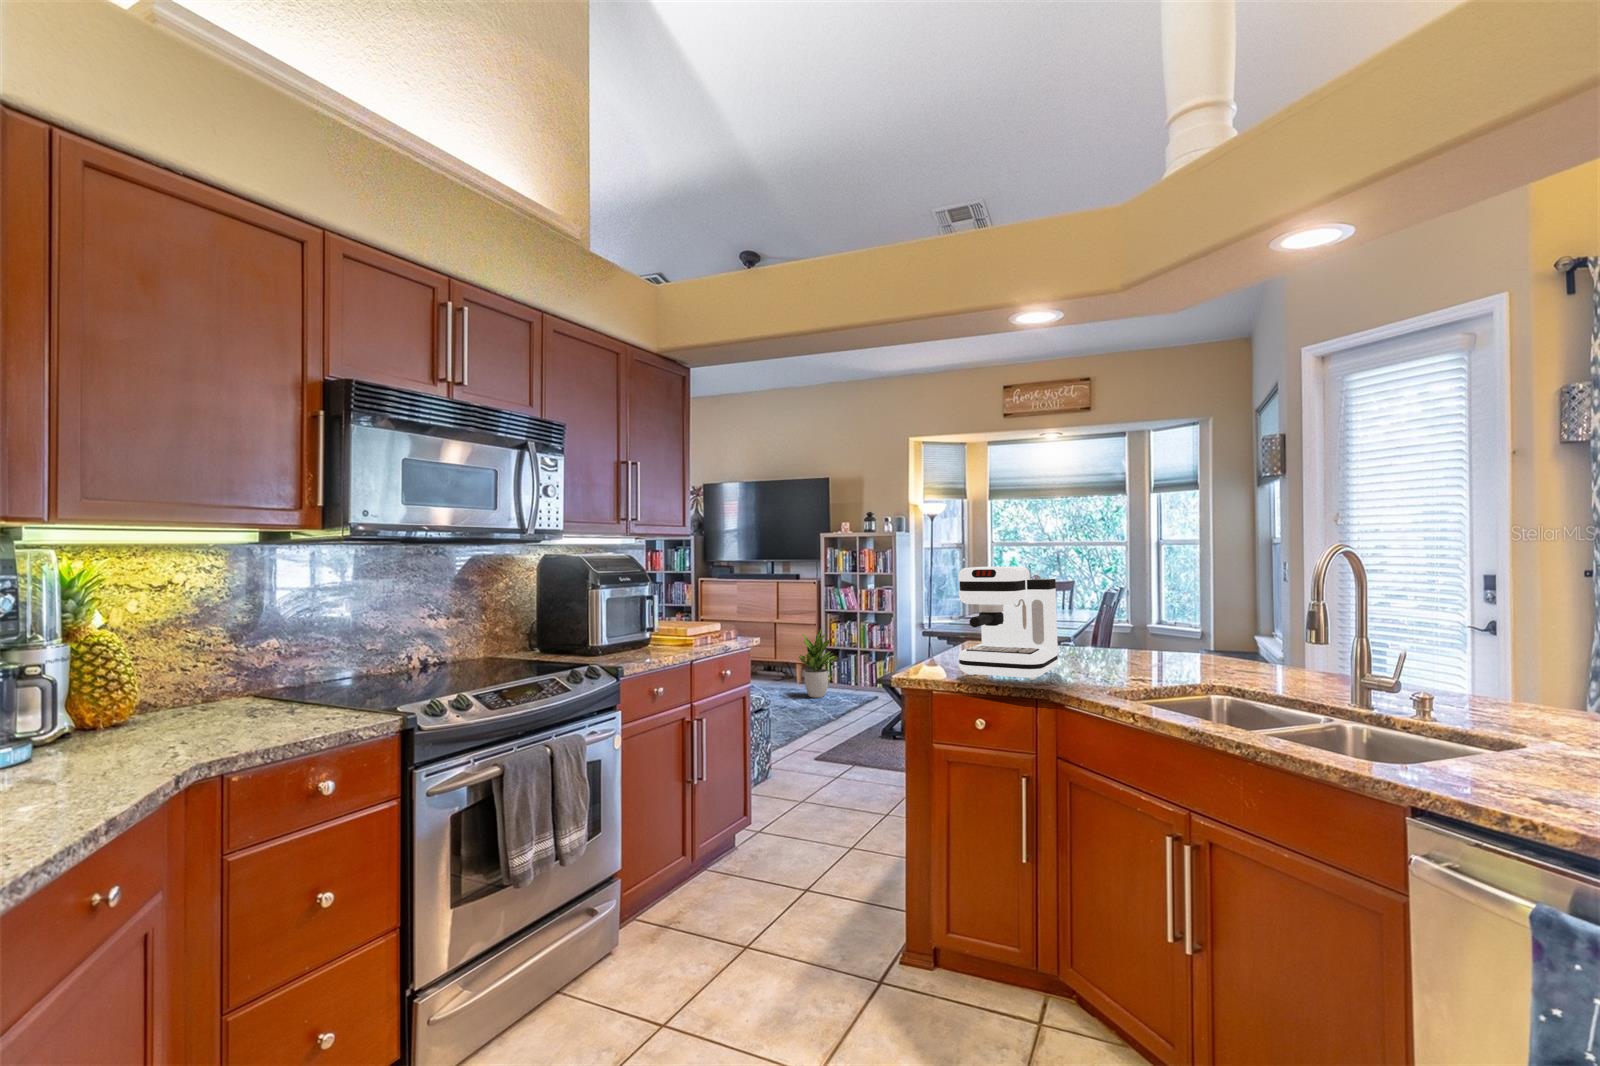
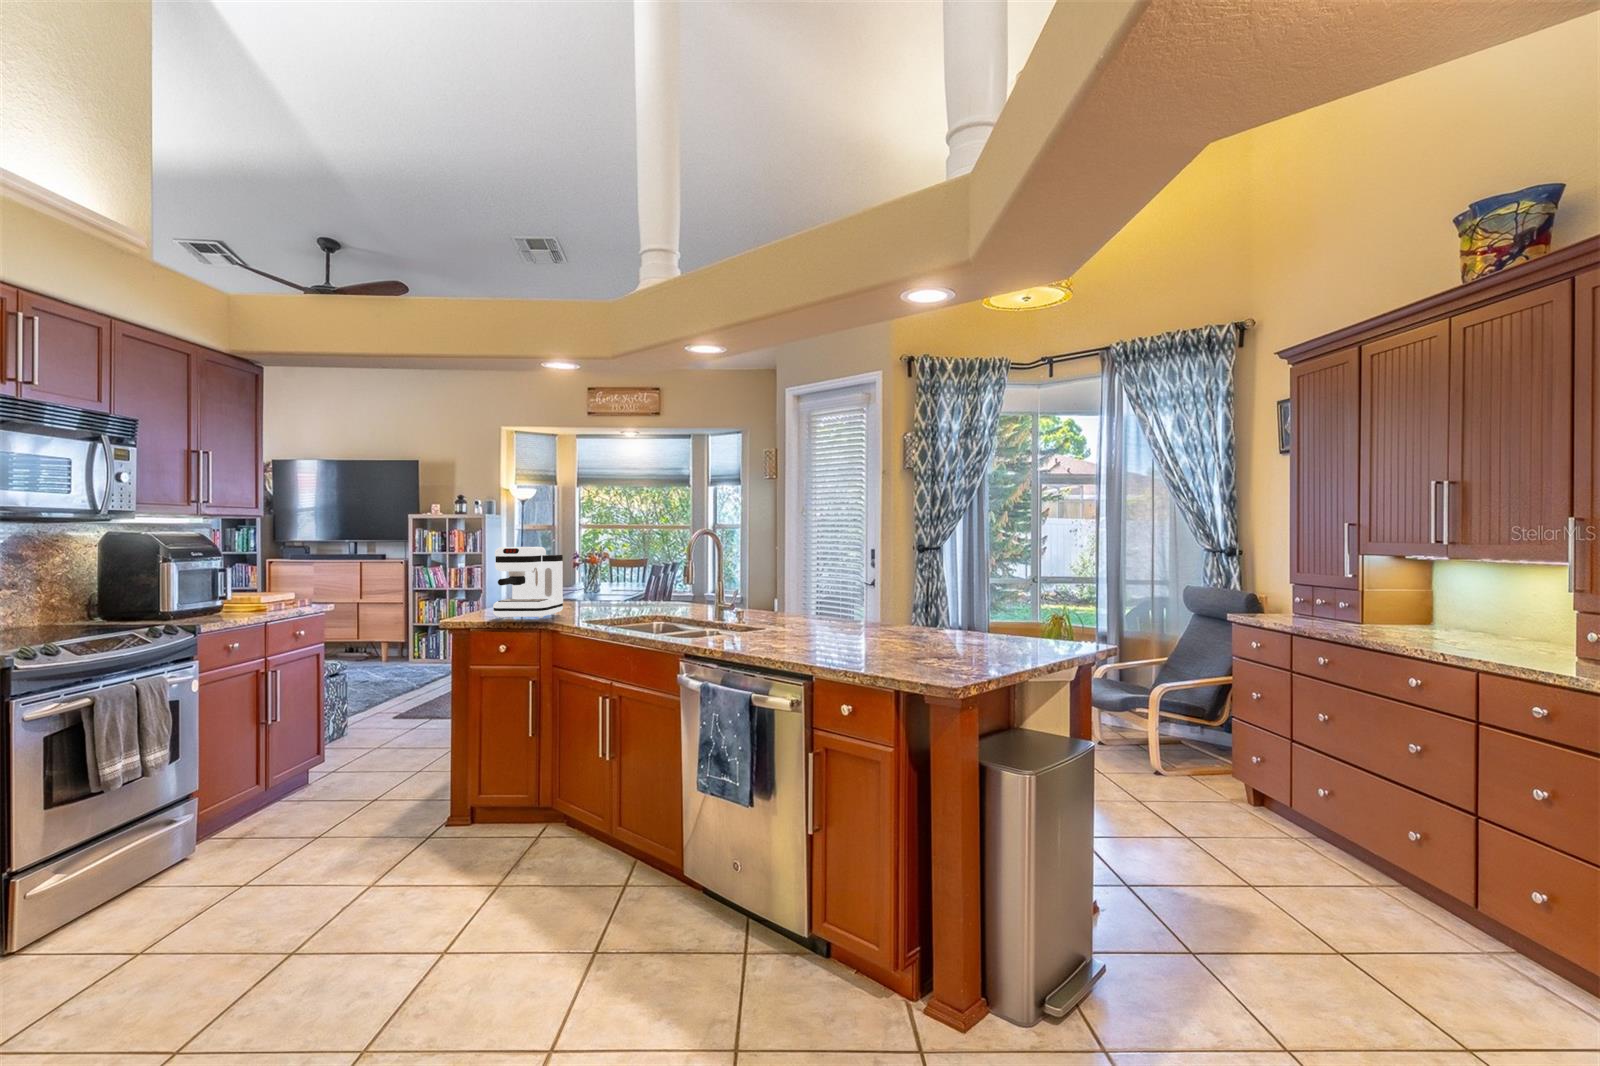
potted plant: present [799,629,835,698] -> none [379,606,426,670]

